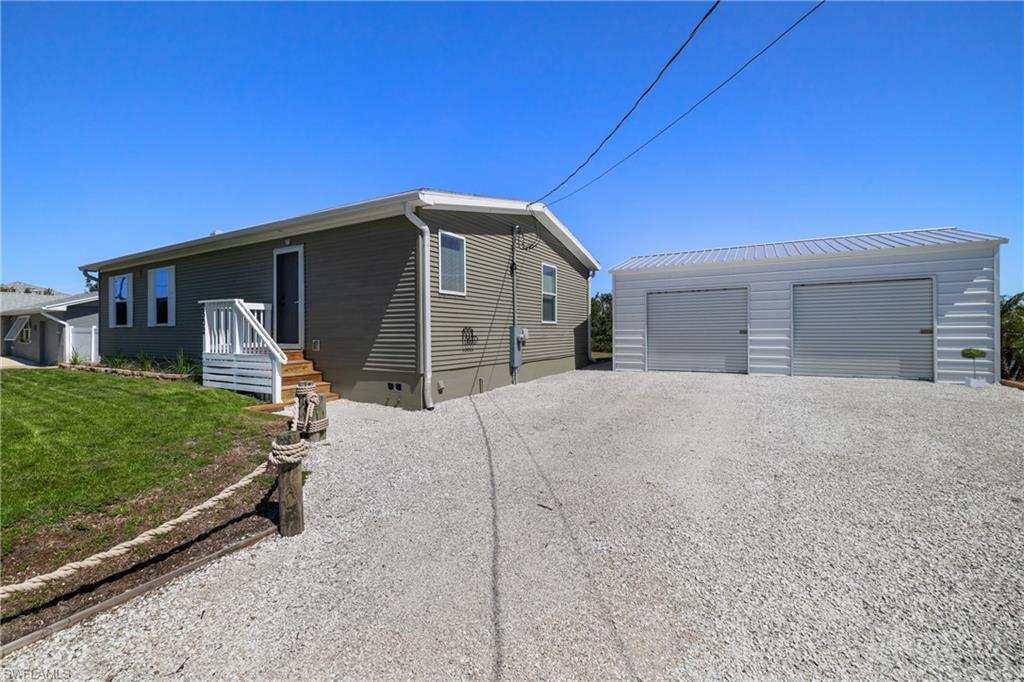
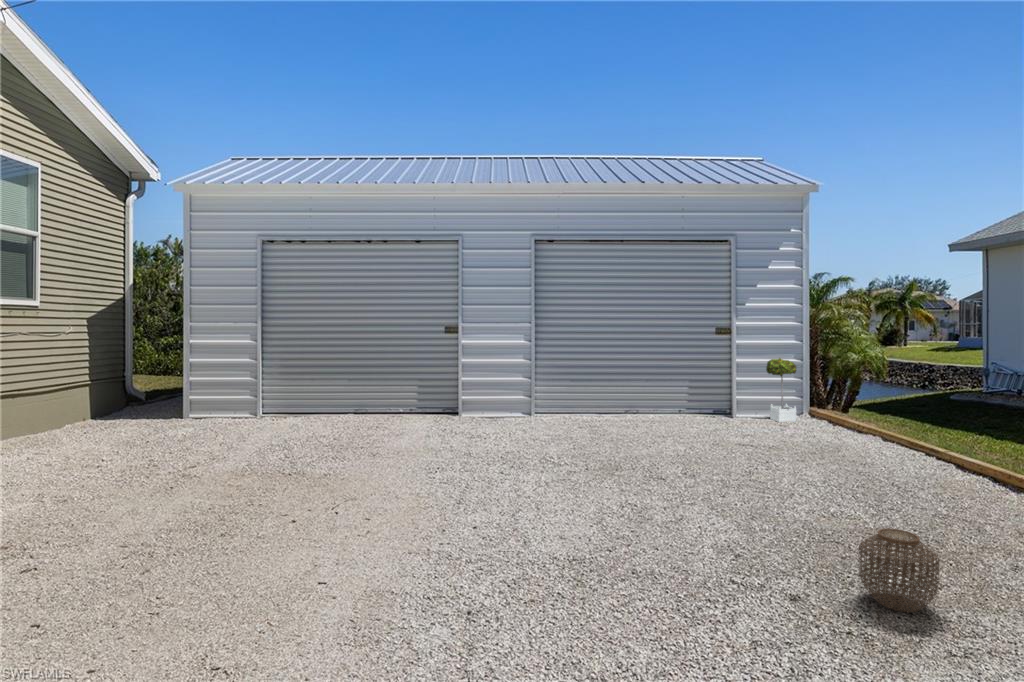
woven basket: none [923,400,958,428] -> present [859,529,939,612]

